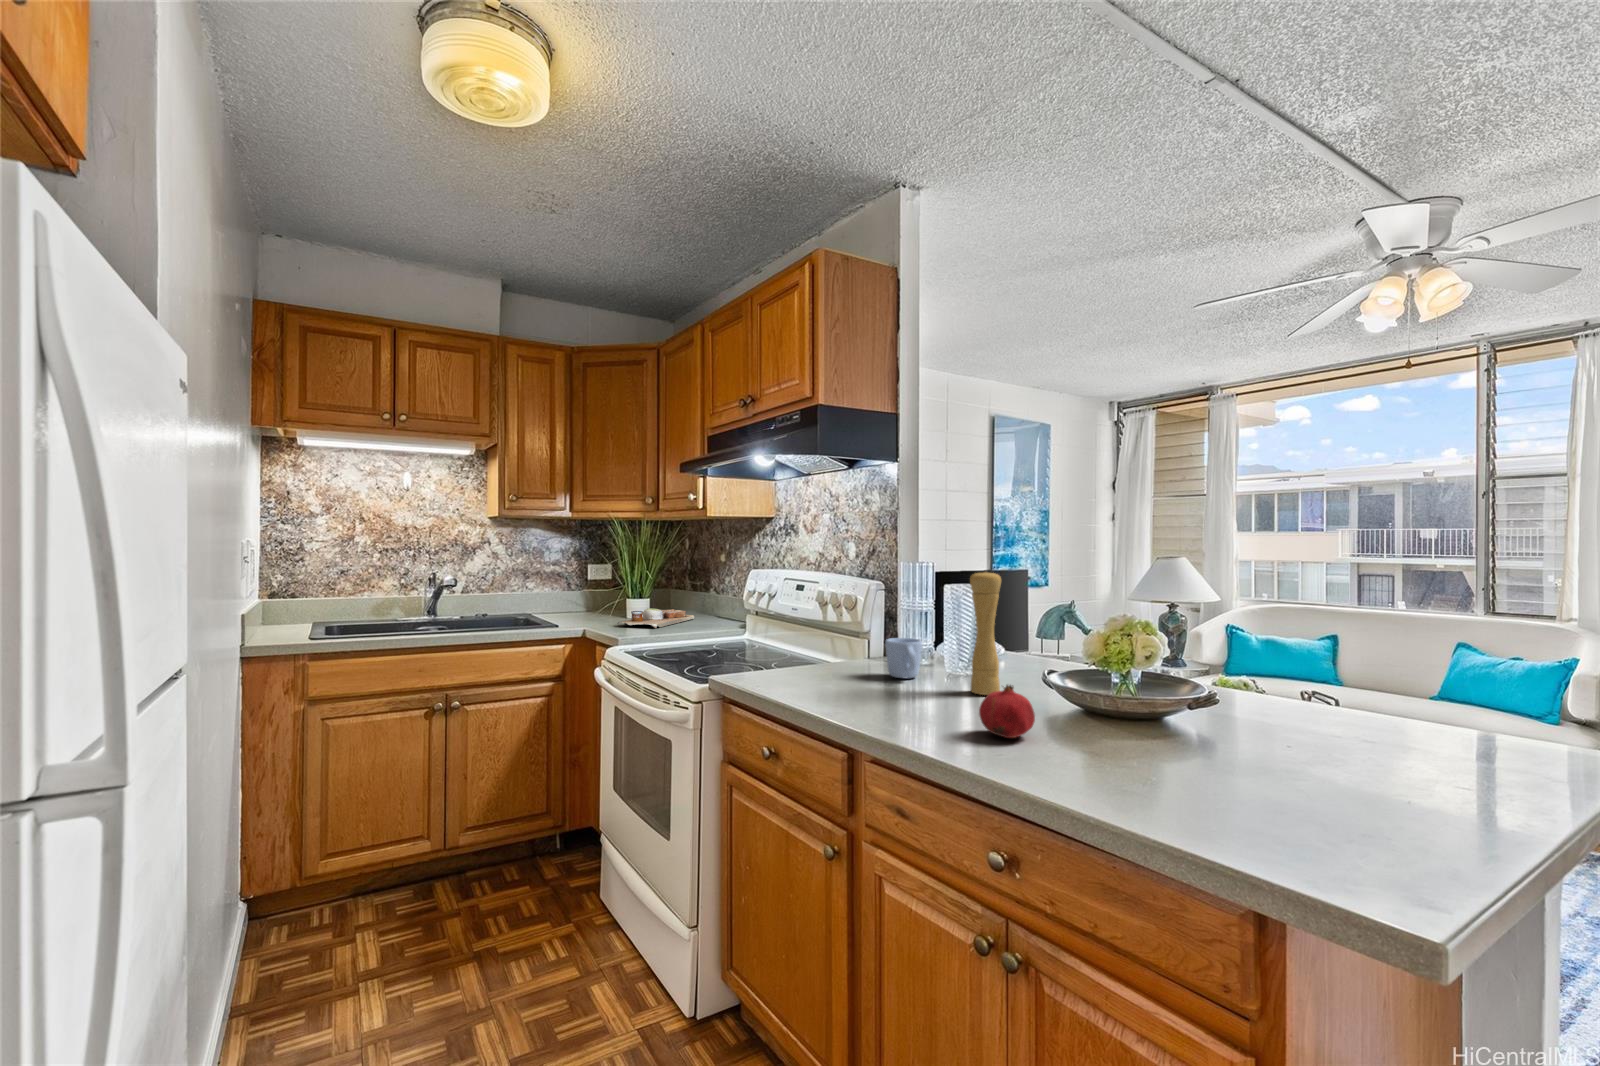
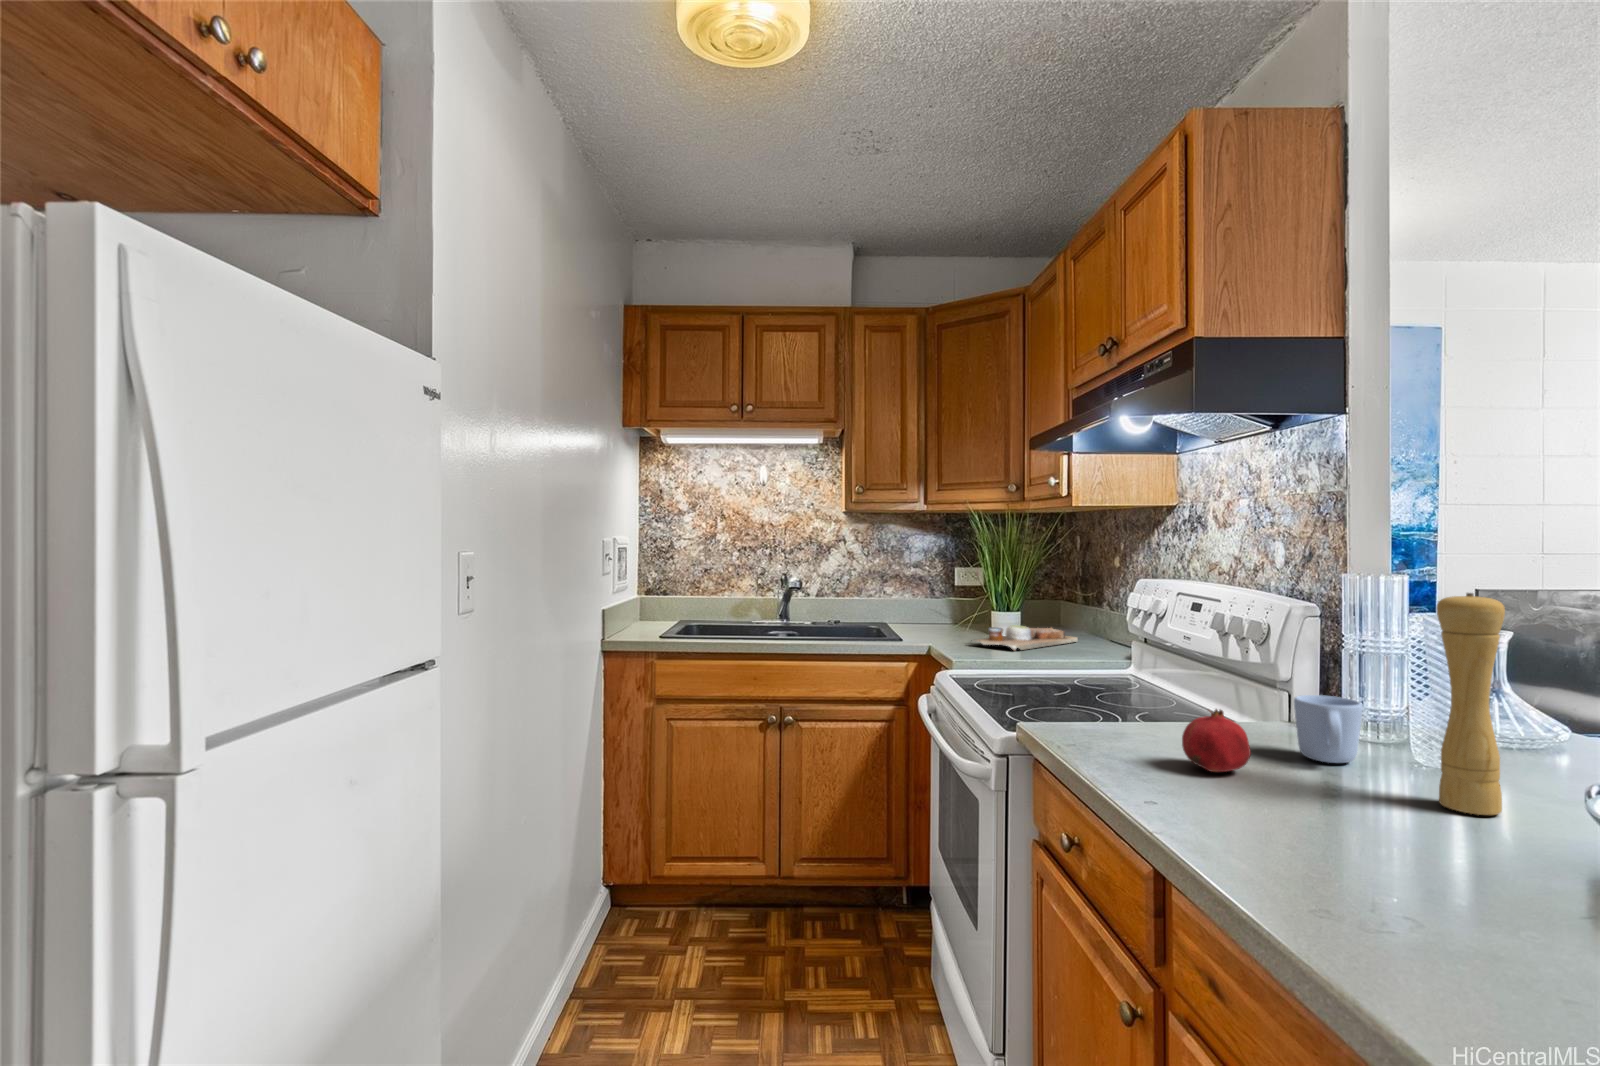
fruit: present [979,685,1035,738] -> present [1182,709,1251,772]

